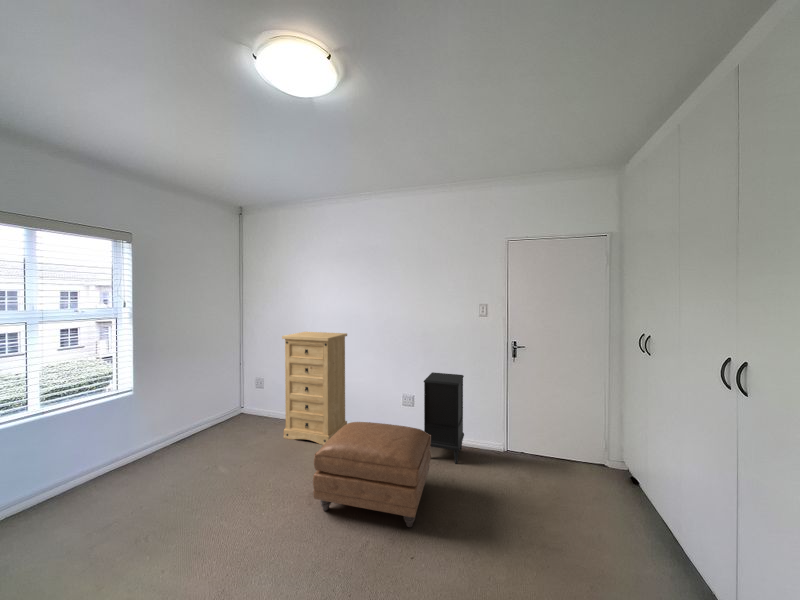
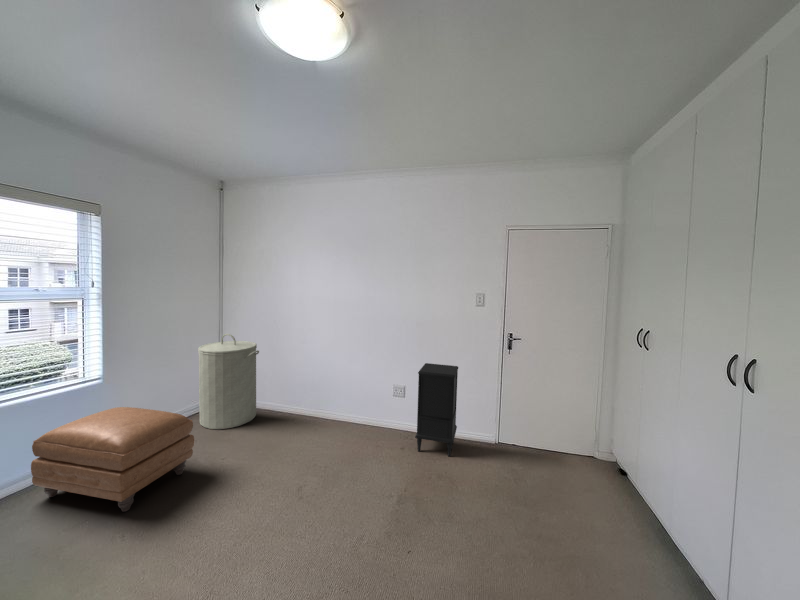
dresser: present [282,332,347,445] -> none [264,318,335,439]
laundry hamper: none [224,347,279,437] -> present [198,334,259,429]
ottoman: present [313,422,431,527] -> present [31,407,194,512]

